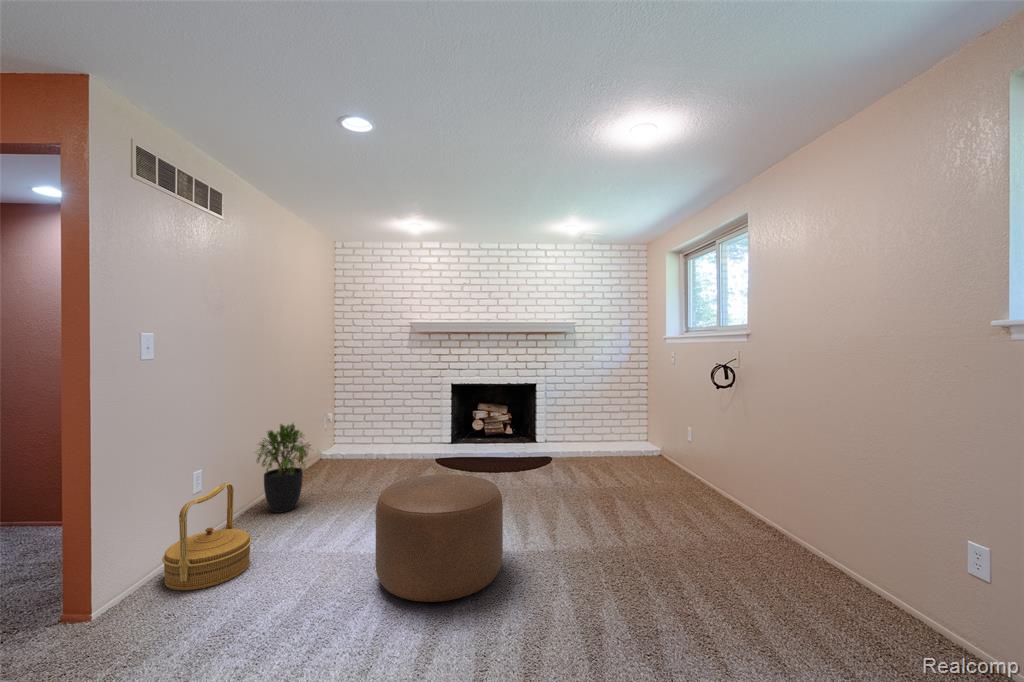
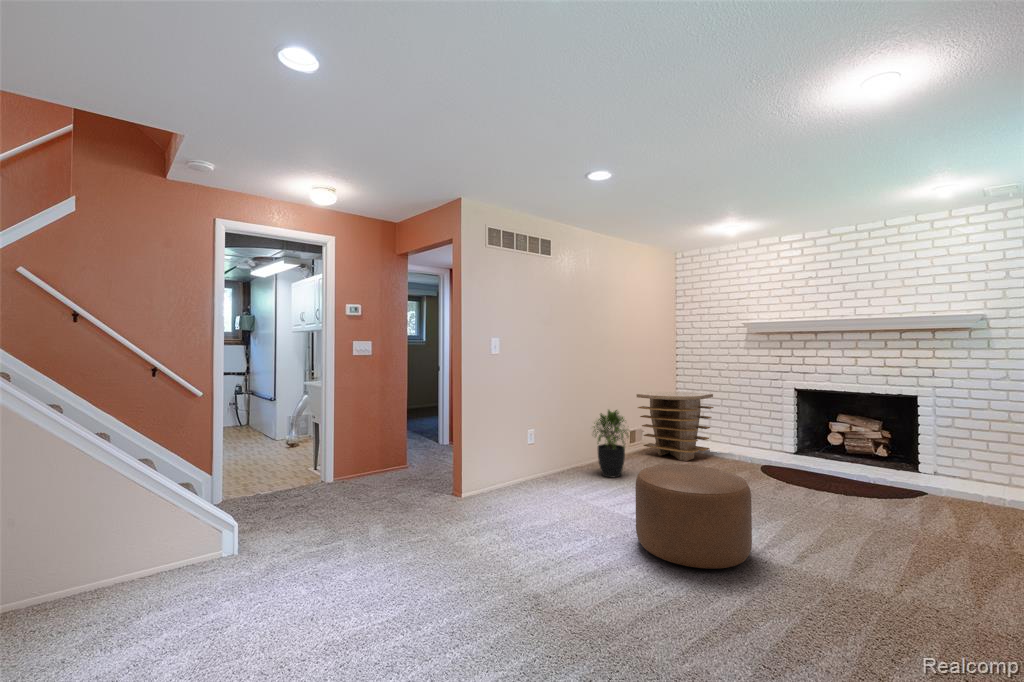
side table: none [301,394,383,471] -> present [636,392,714,461]
woven basket: present [162,483,252,591] -> none [526,444,574,506]

